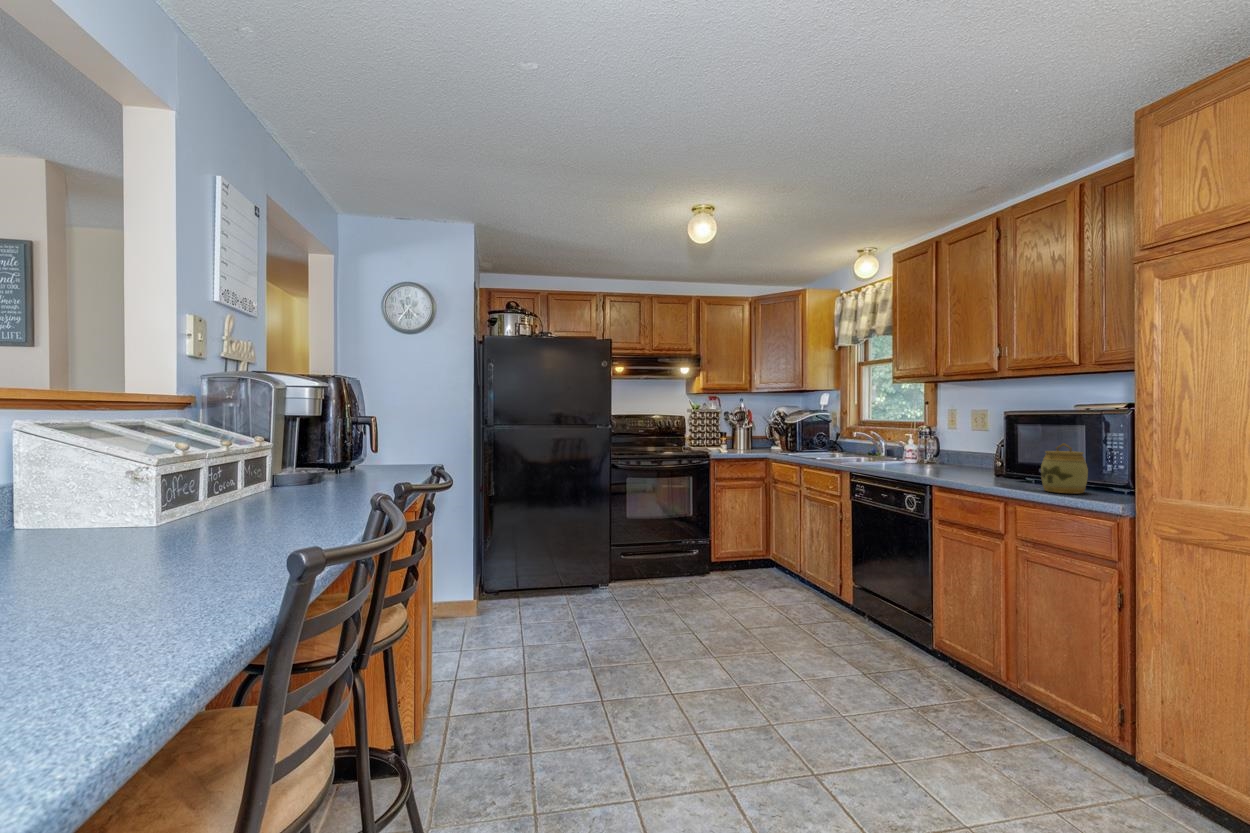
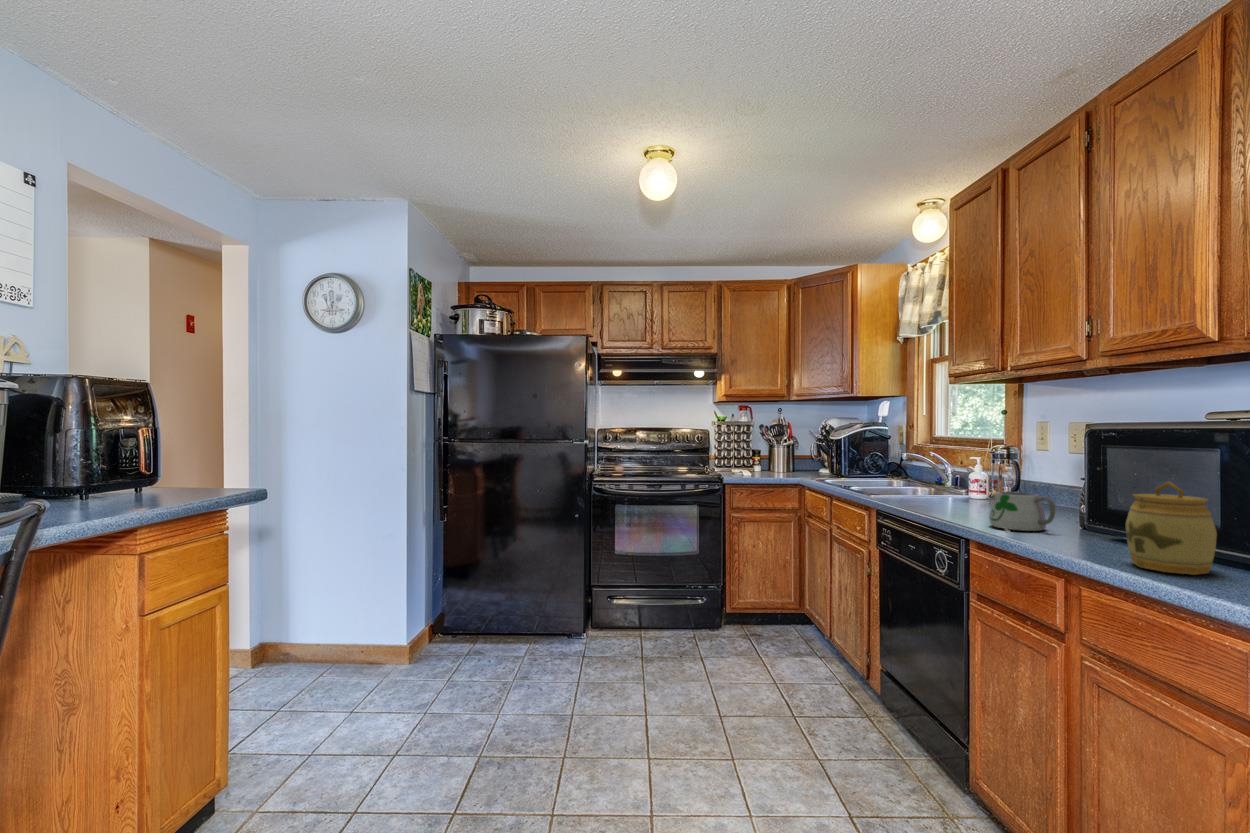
mug: none [945,455,988,479] -> present [989,492,1055,532]

